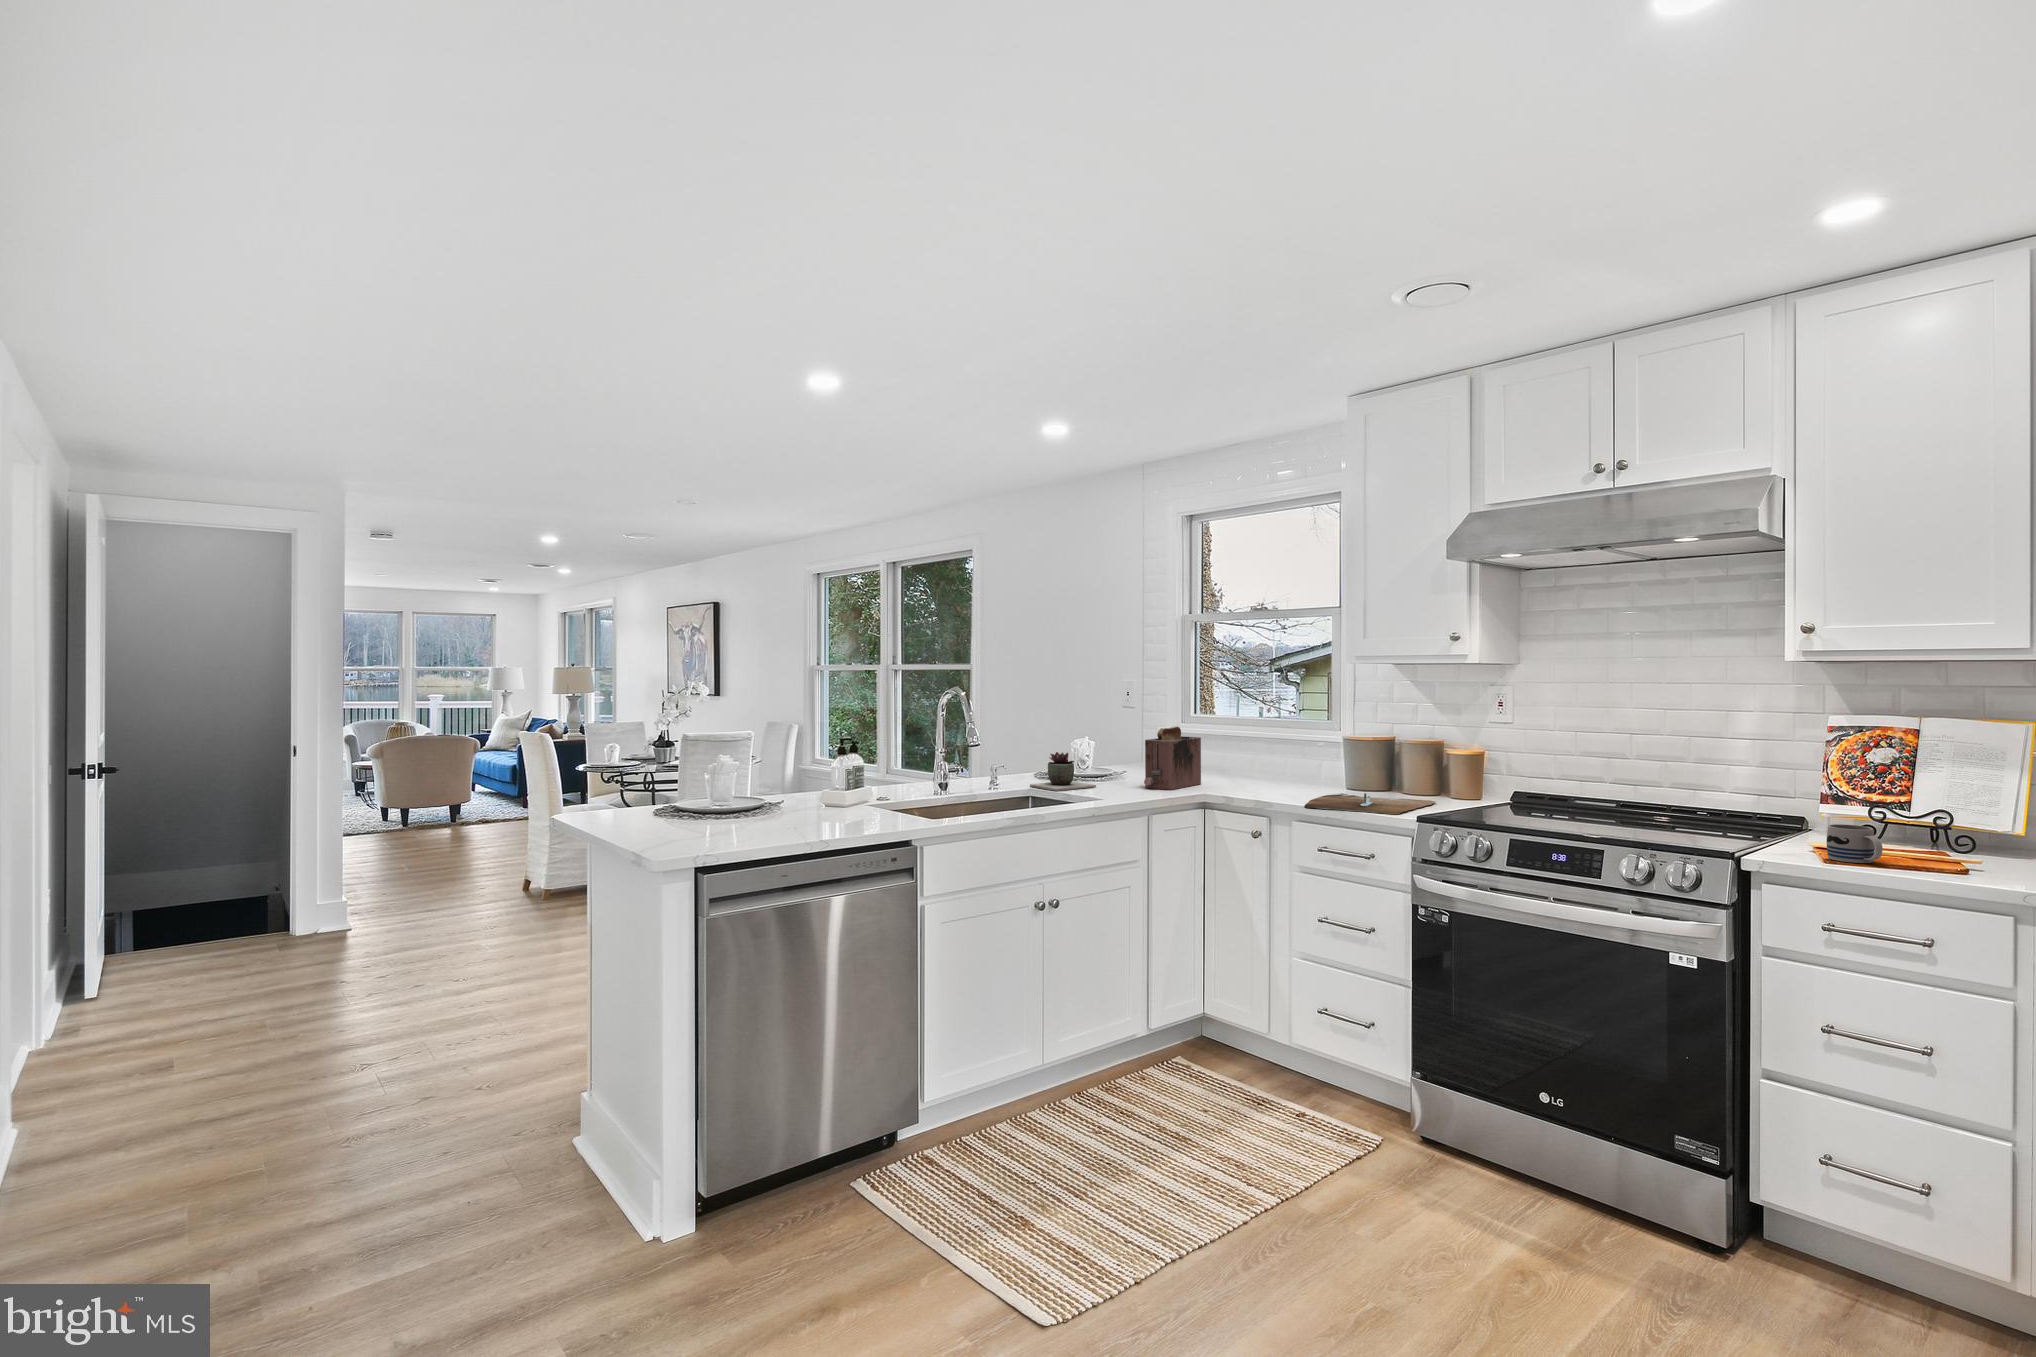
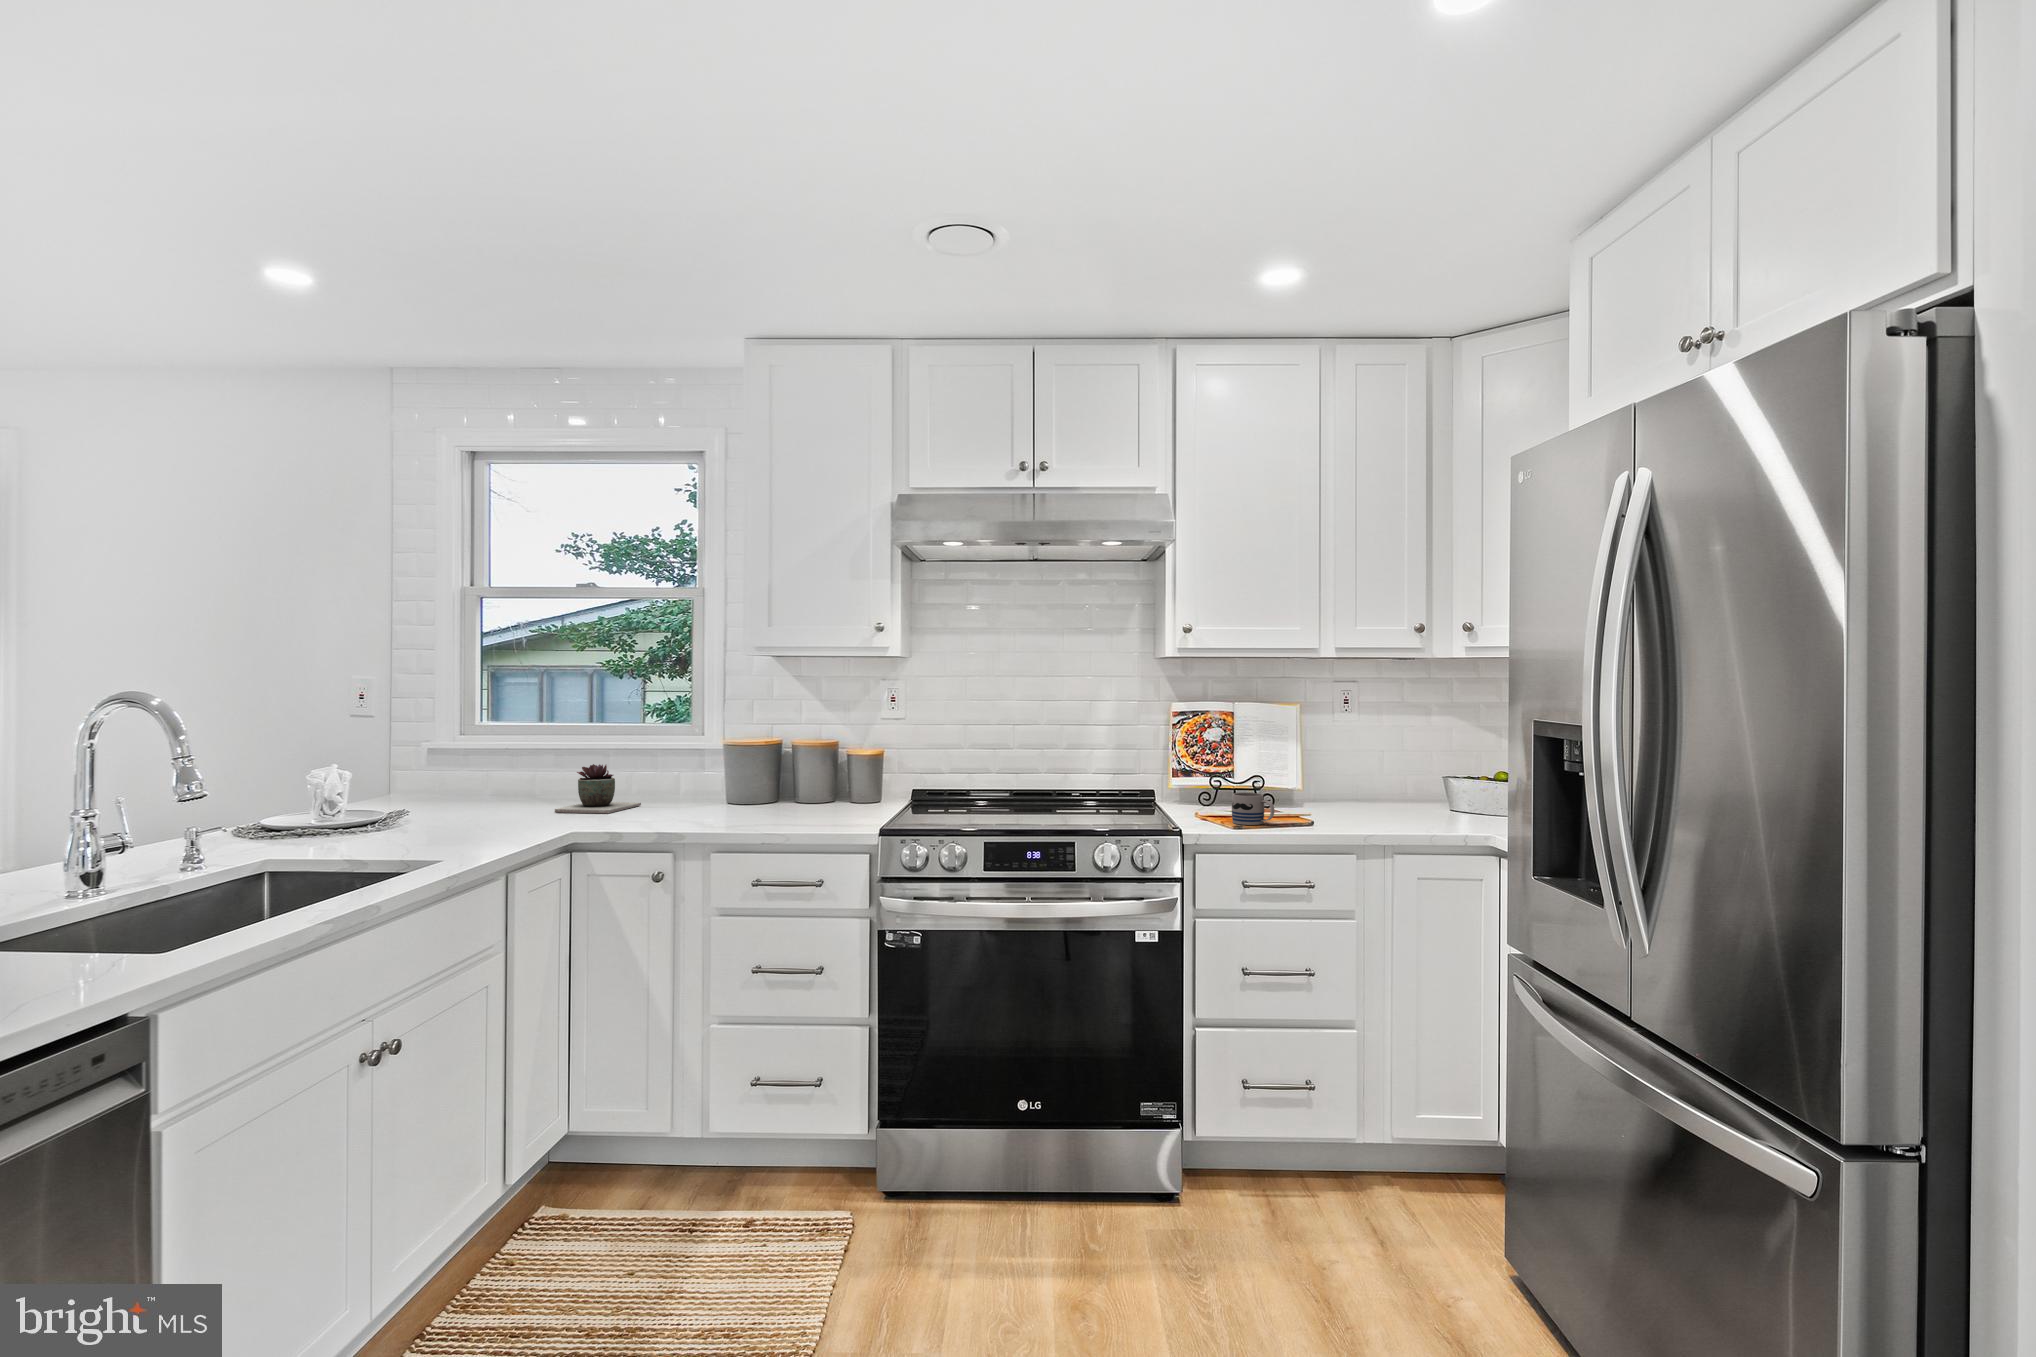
toaster: present [1144,726,1201,790] -> none [464,738,538,828]
succulent plant: present [1030,752,1096,791] -> present [554,764,641,813]
cutting board: present [1305,793,1436,814] -> none [720,805,856,830]

